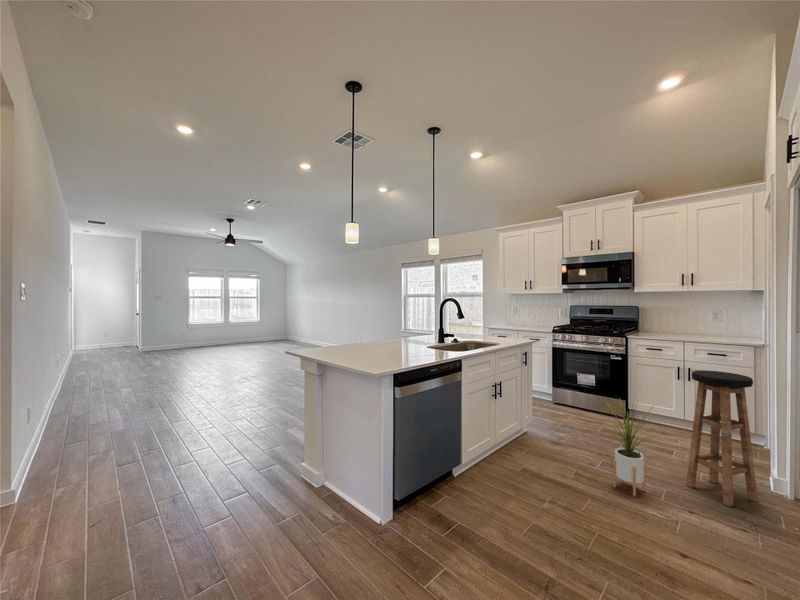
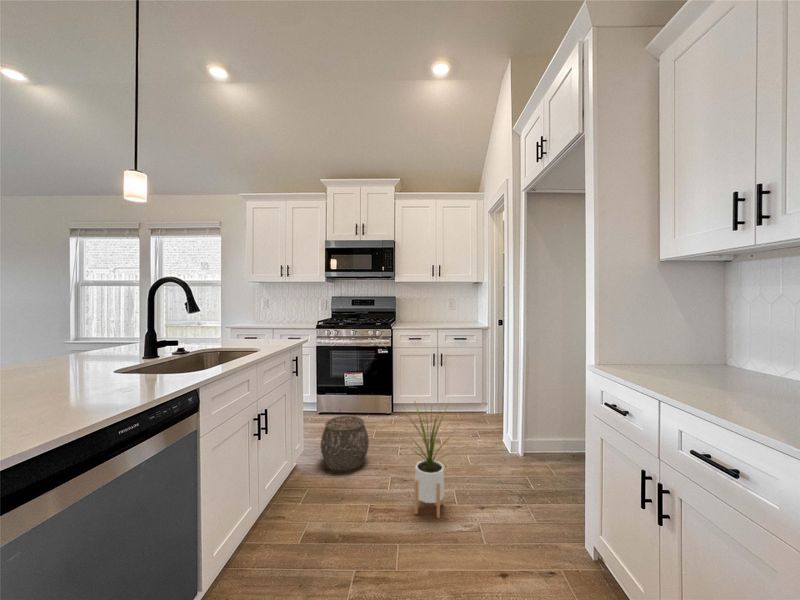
bar stool: present [686,370,758,507] -> none [468,356,516,490]
woven basket: none [545,404,587,446] -> present [321,416,369,471]

